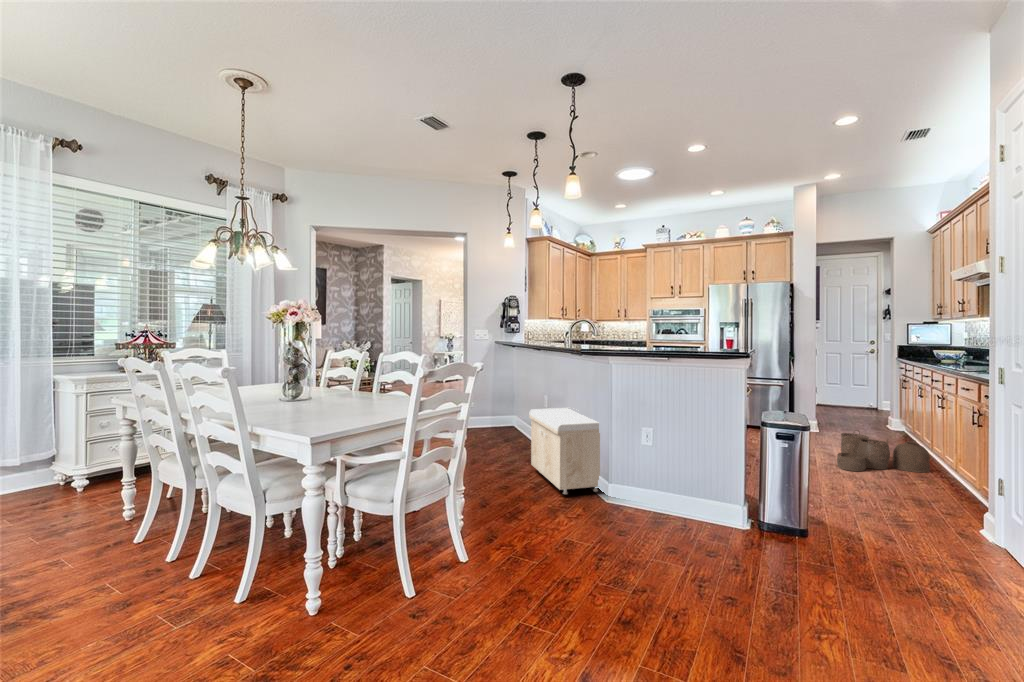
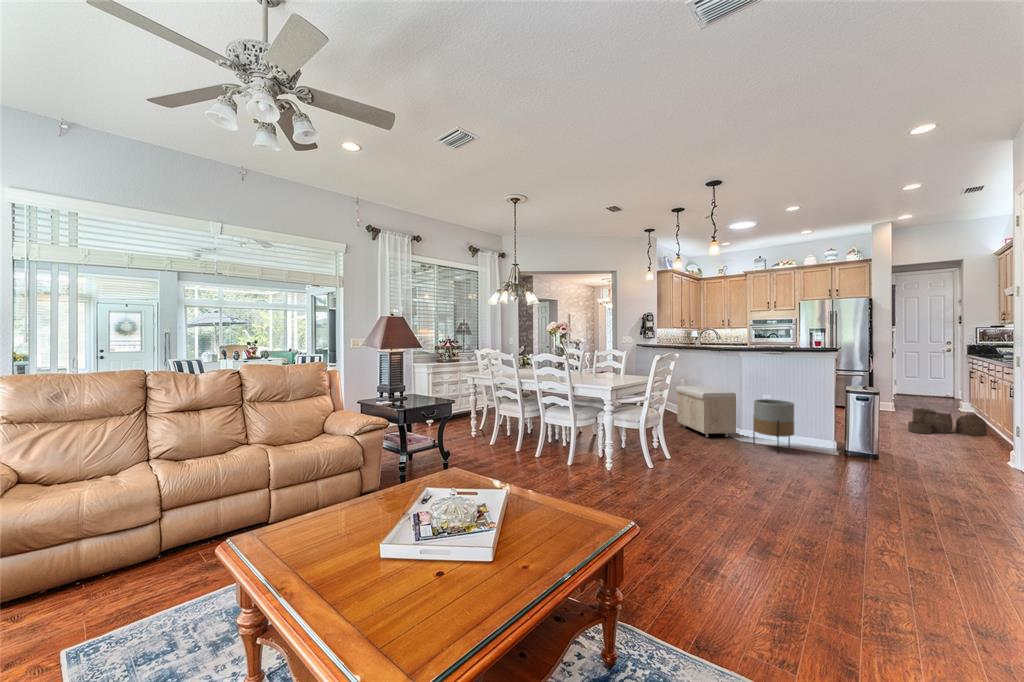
planter: none [630,434,688,529] -> present [753,399,794,453]

